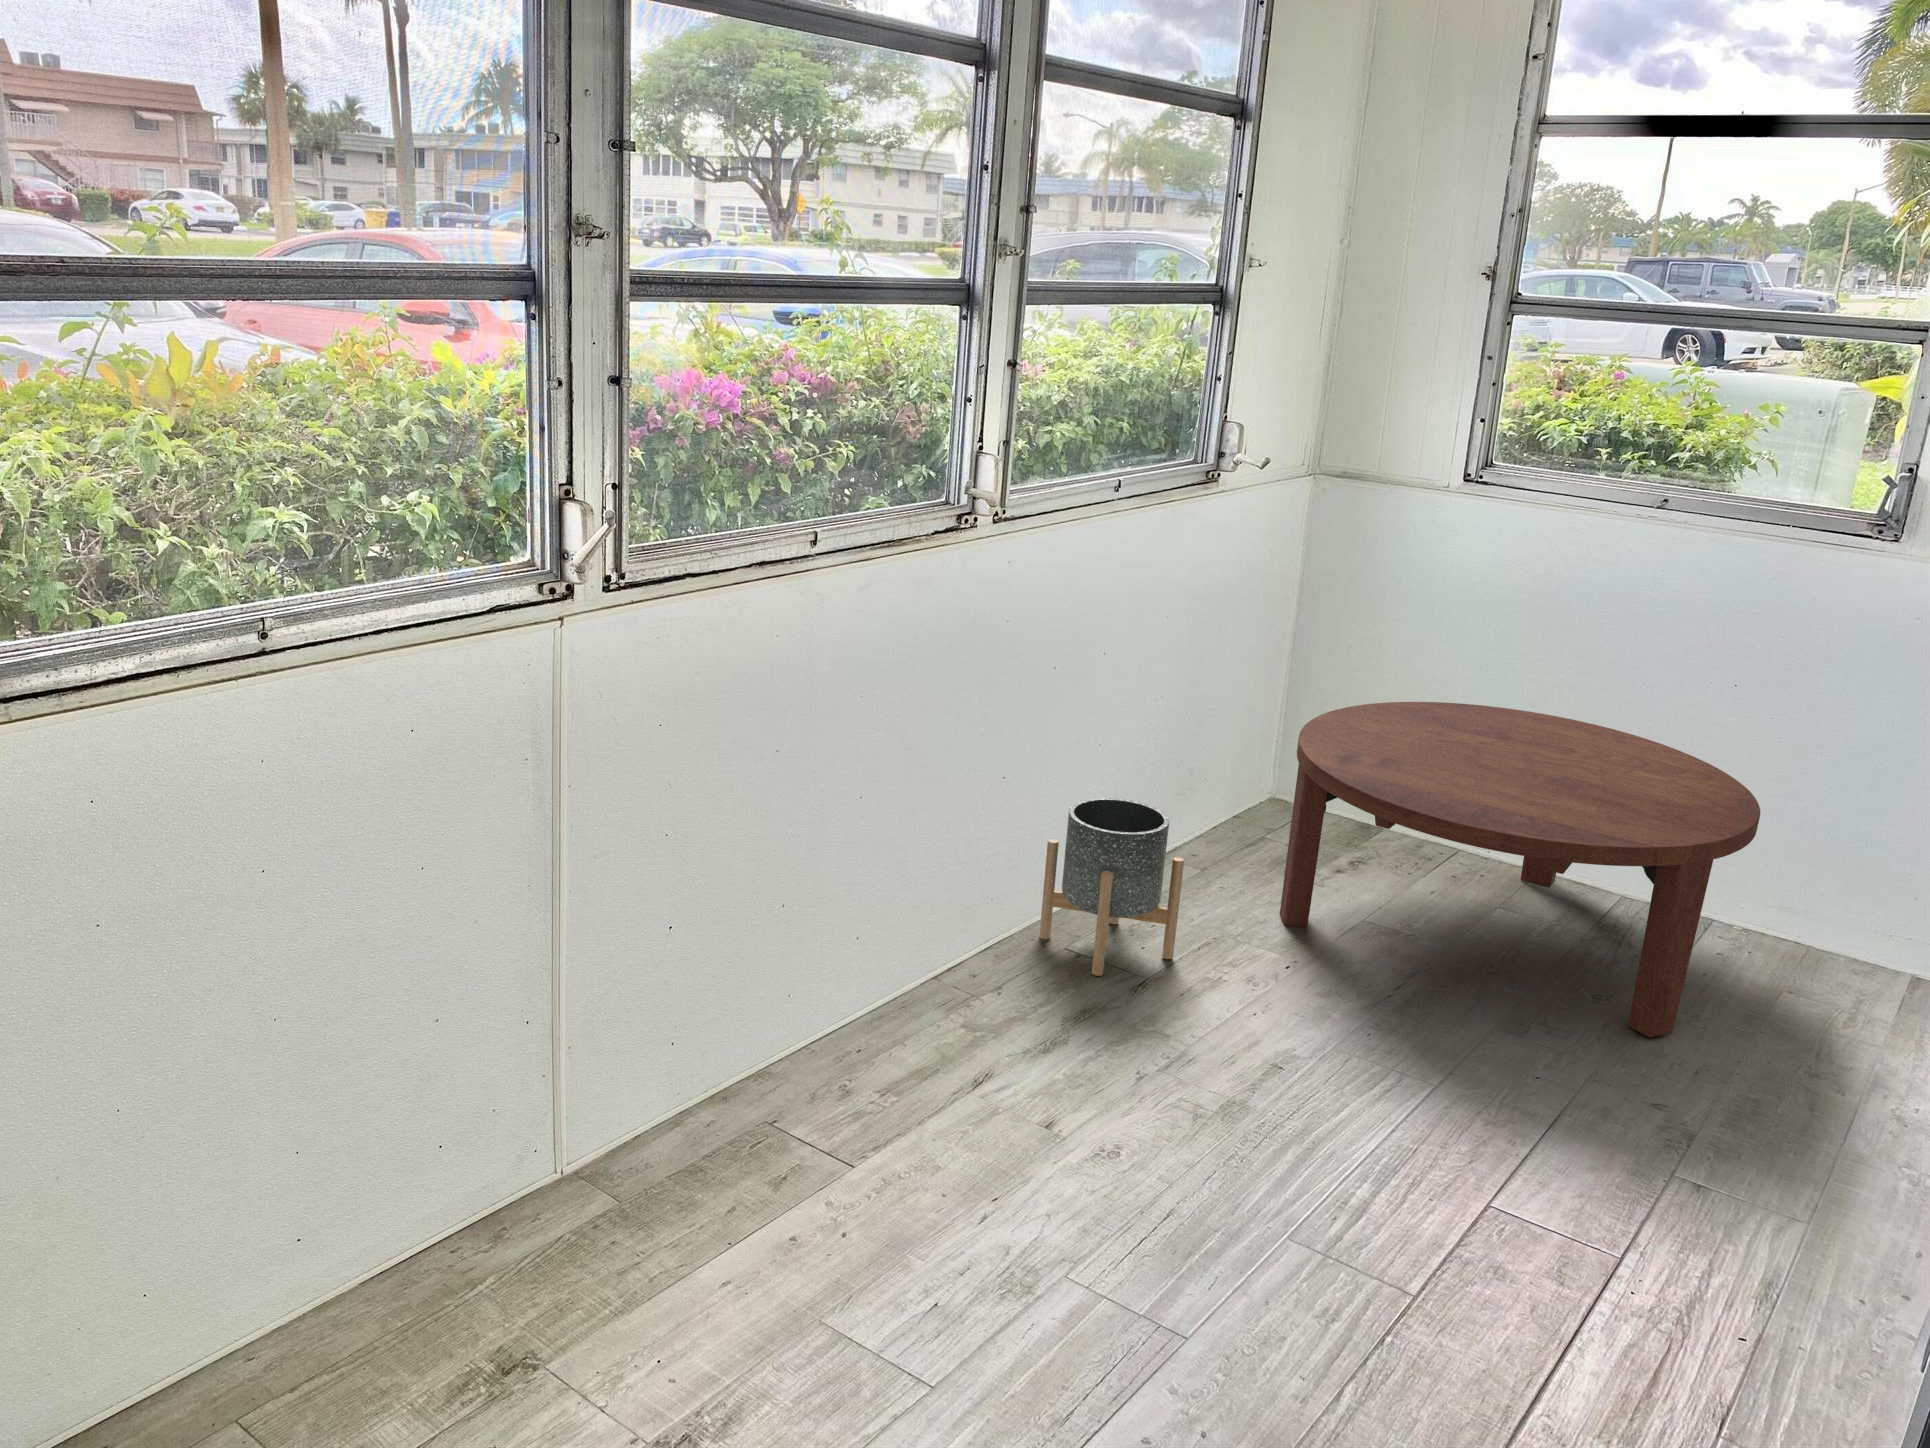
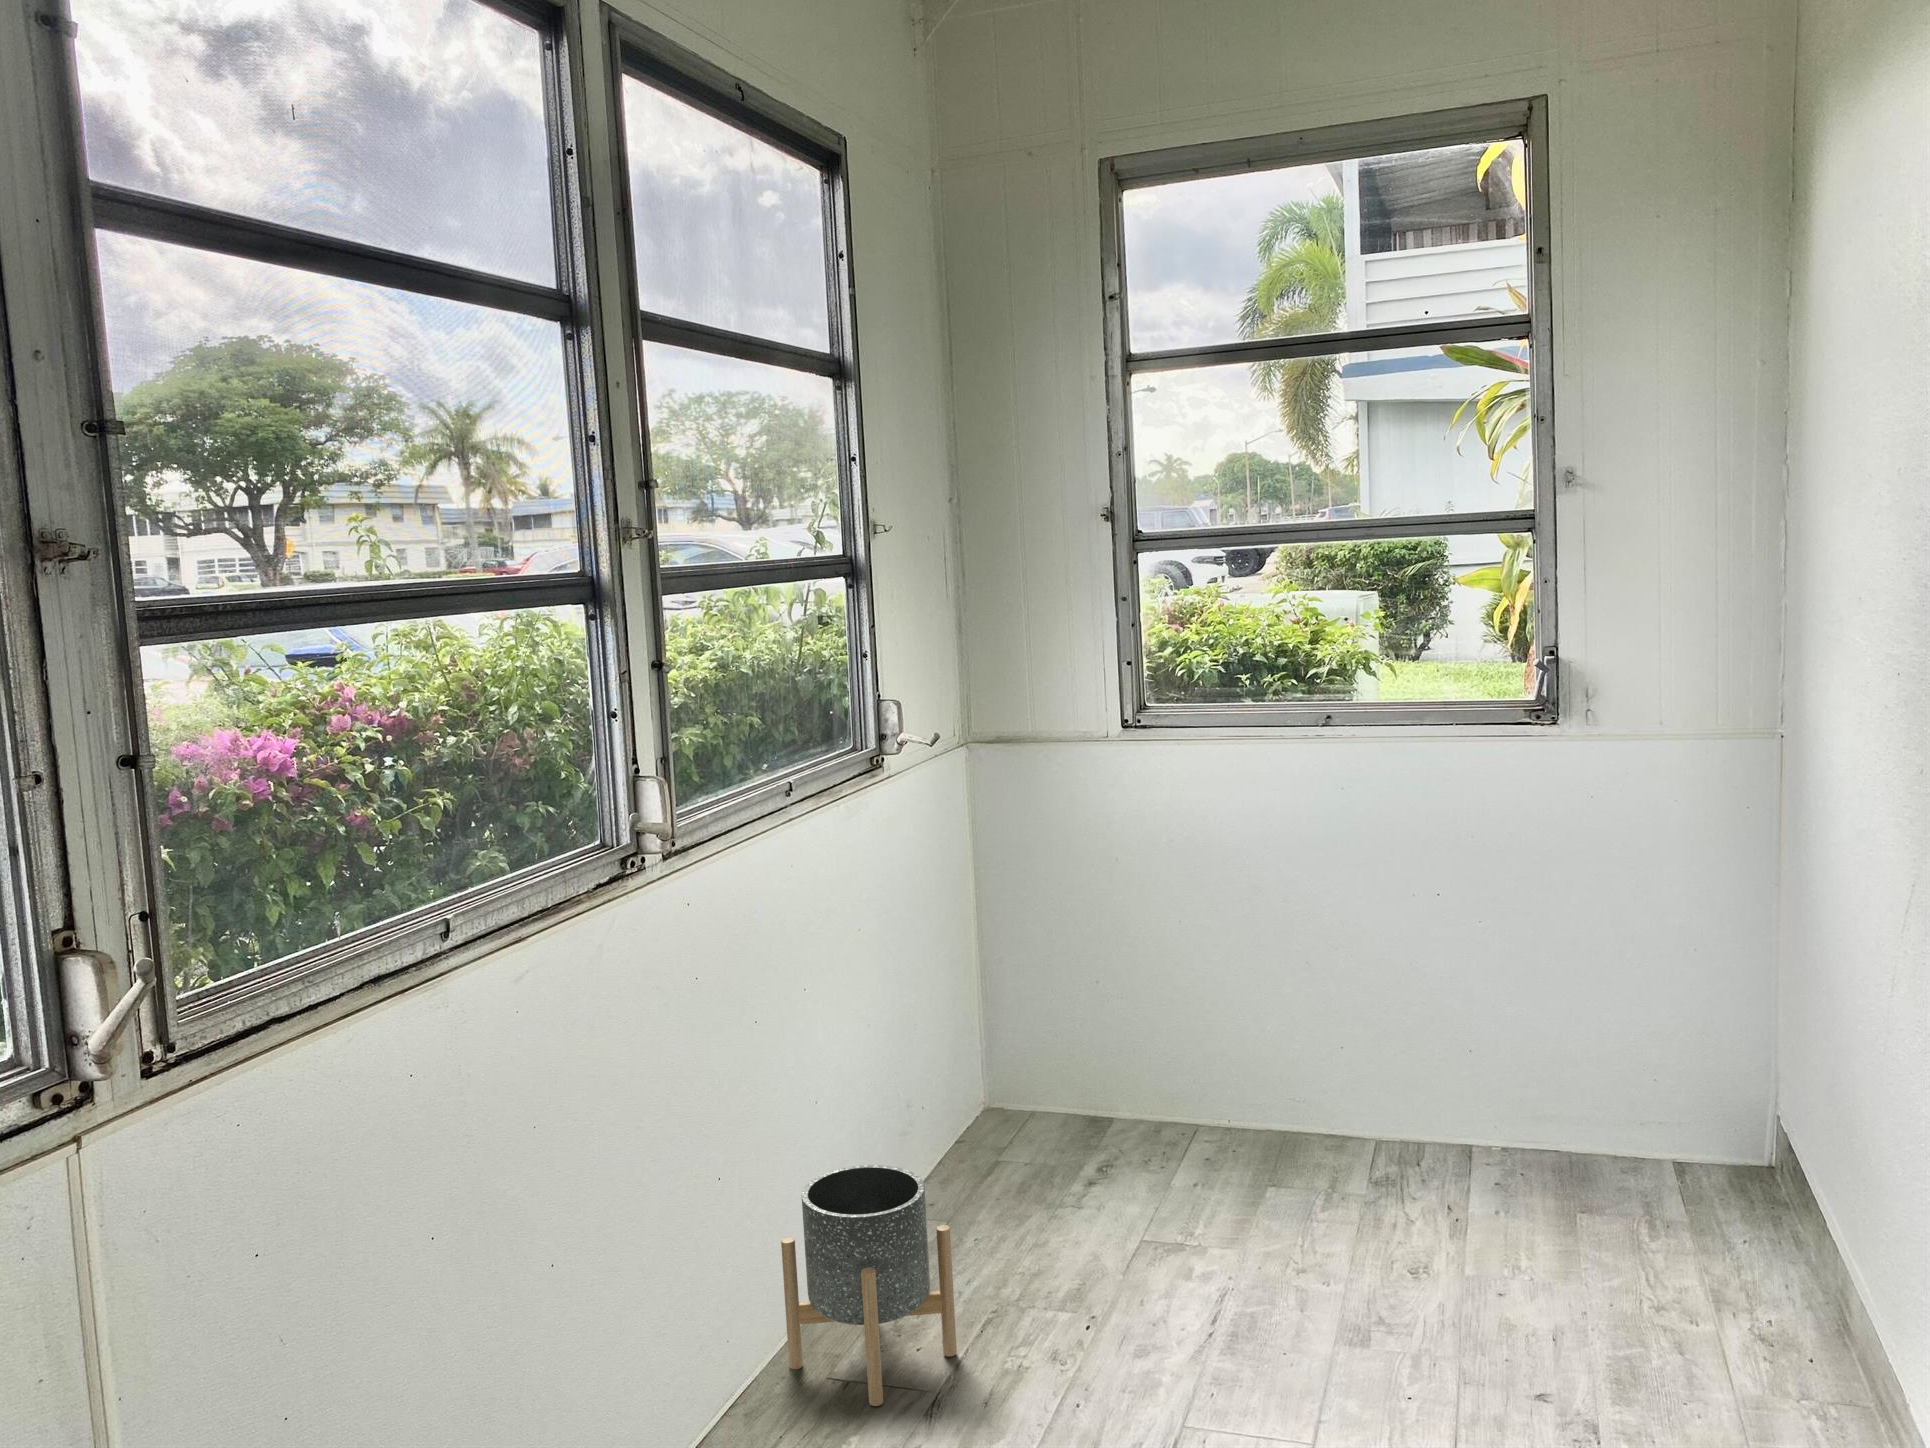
coffee table: present [1280,702,1760,1037] -> none [1032,959,1530,1311]

